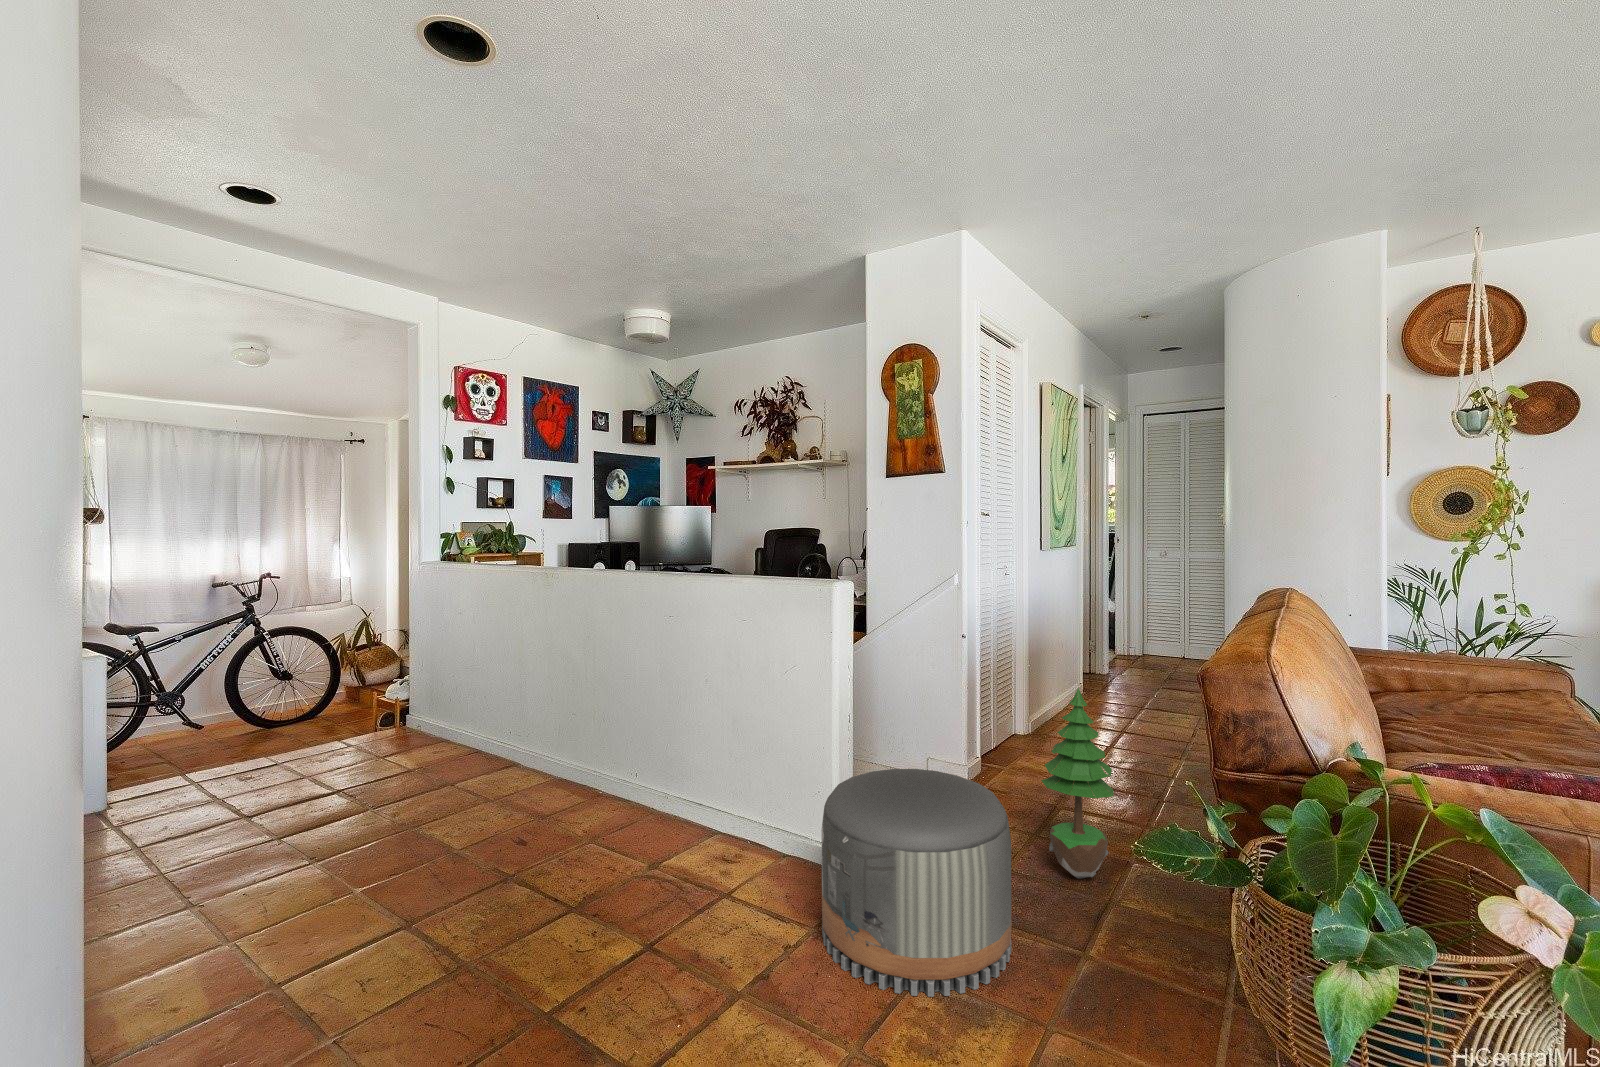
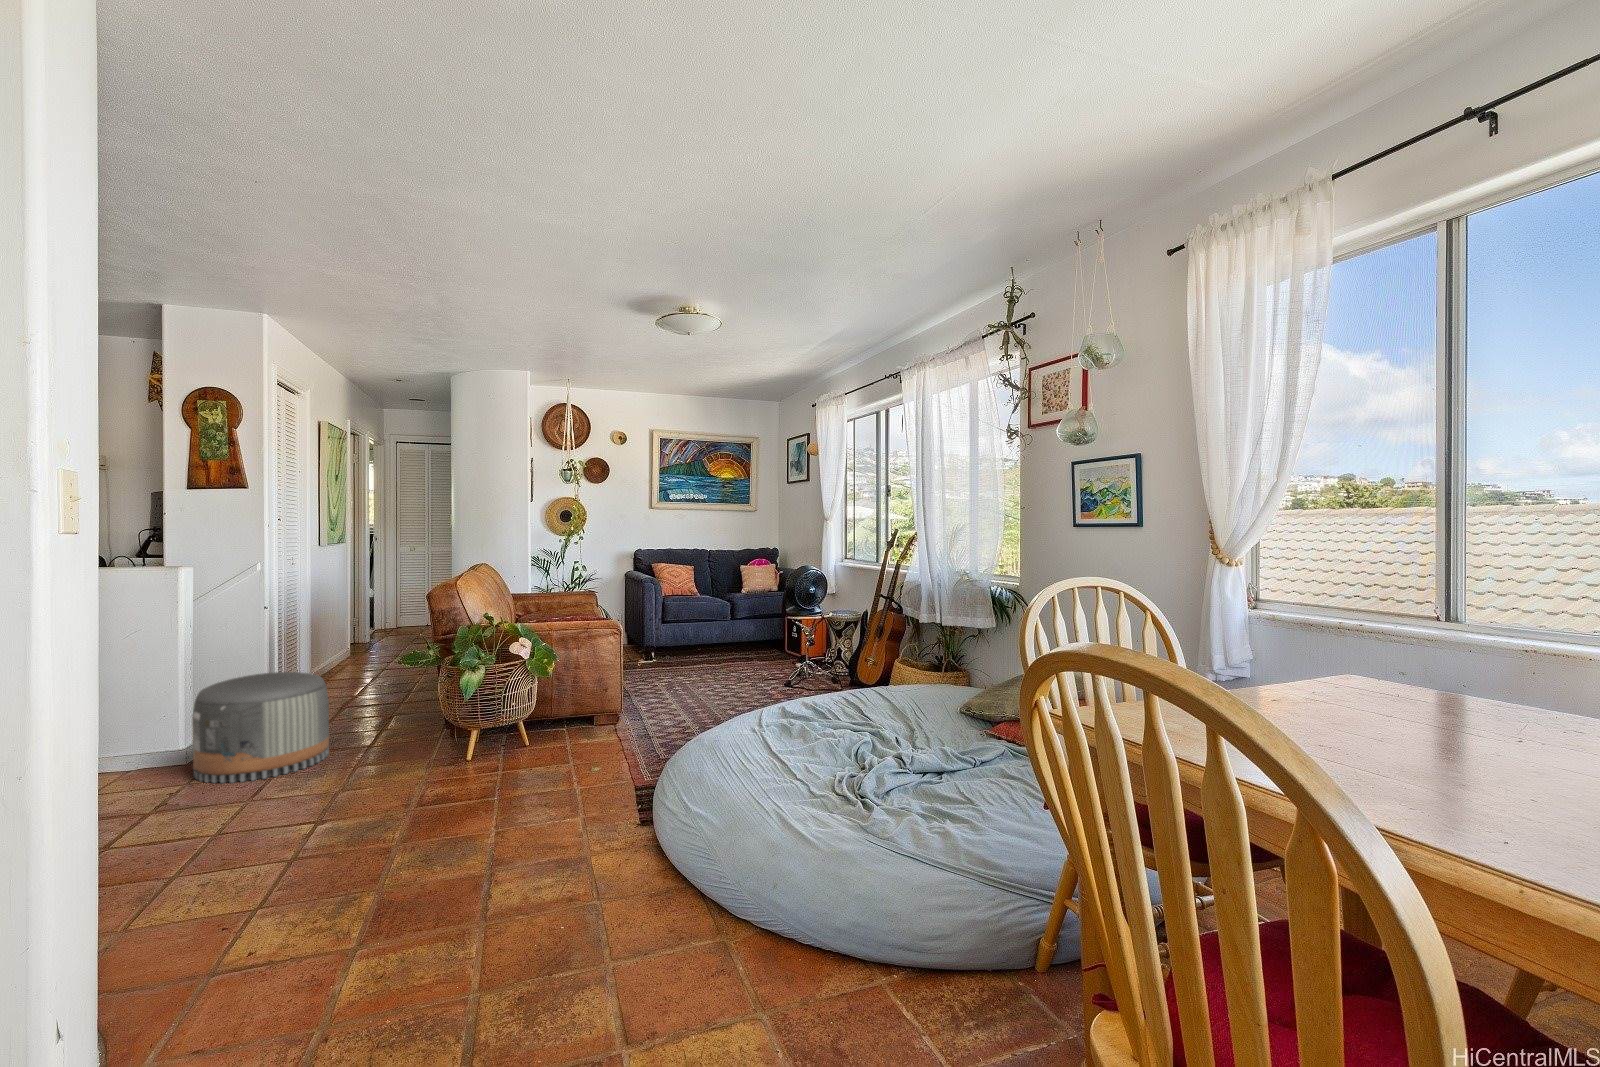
potted tree: present [1041,688,1114,879] -> none [338,618,383,724]

